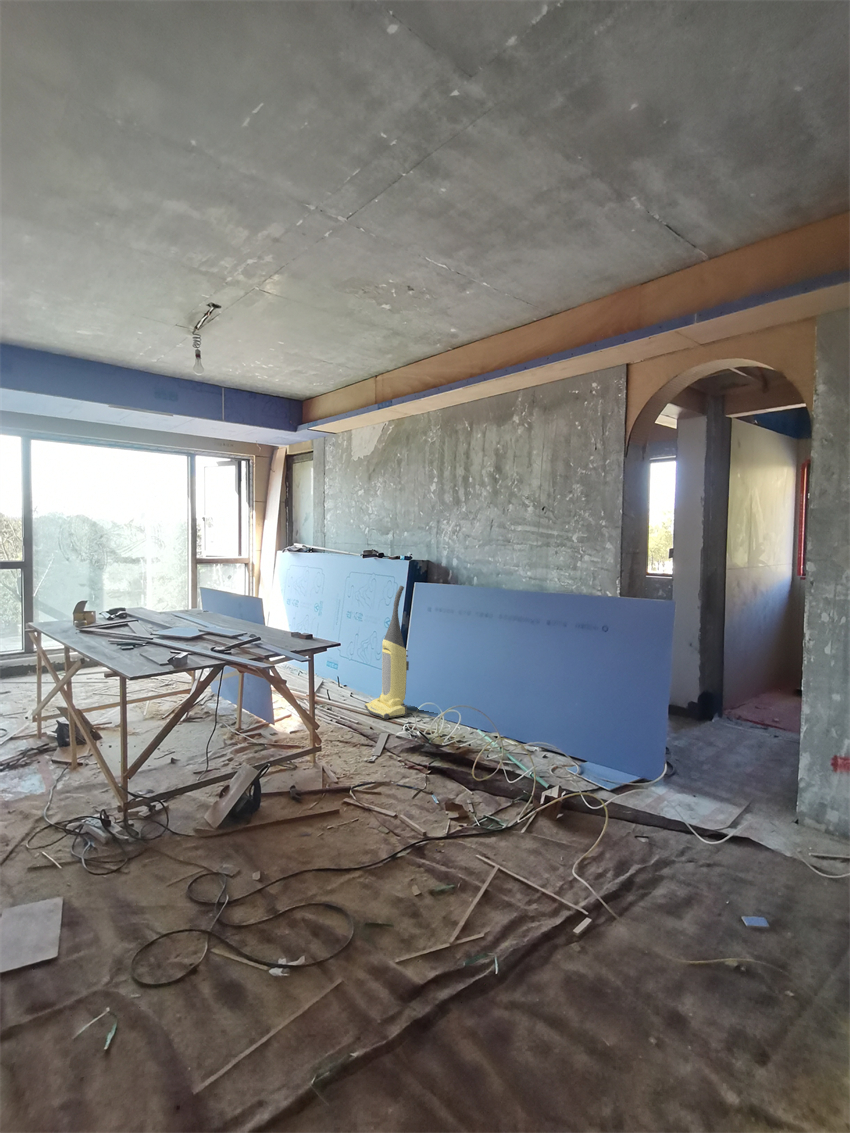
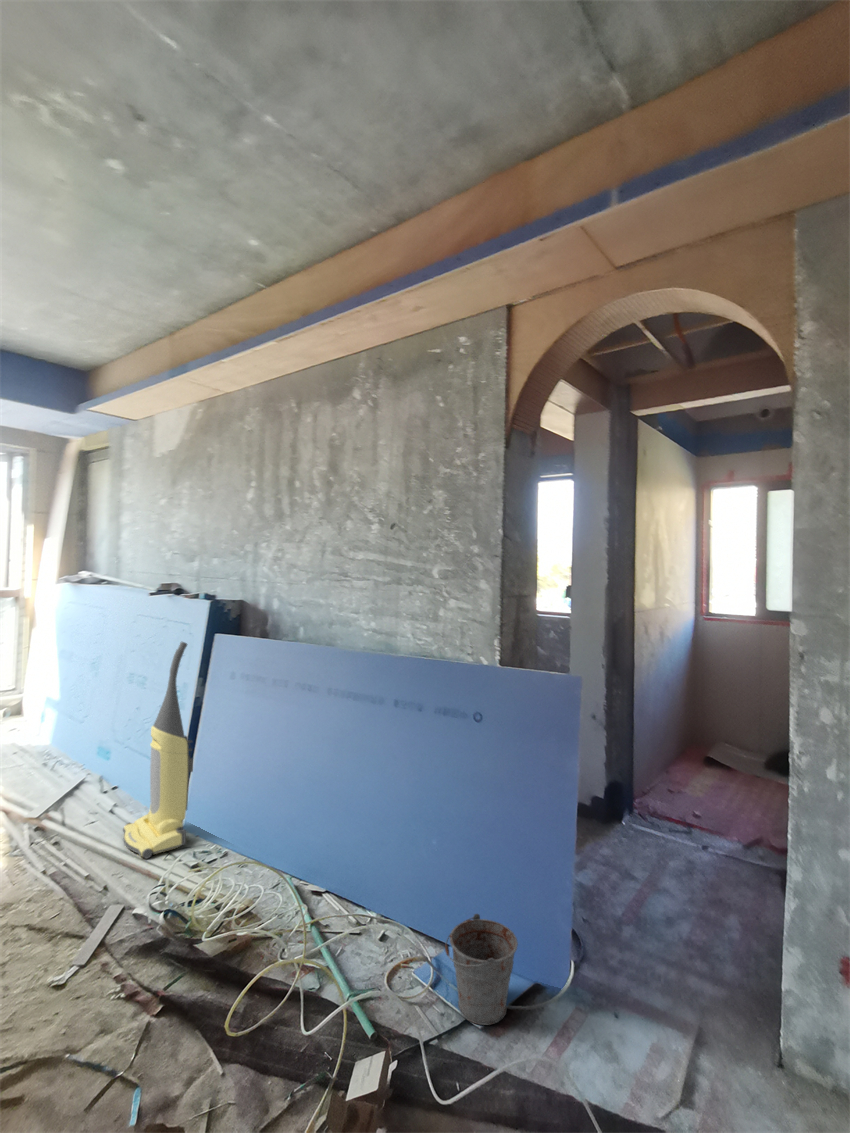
bucket: none [587,736,631,789] -> present [445,914,518,1025]

